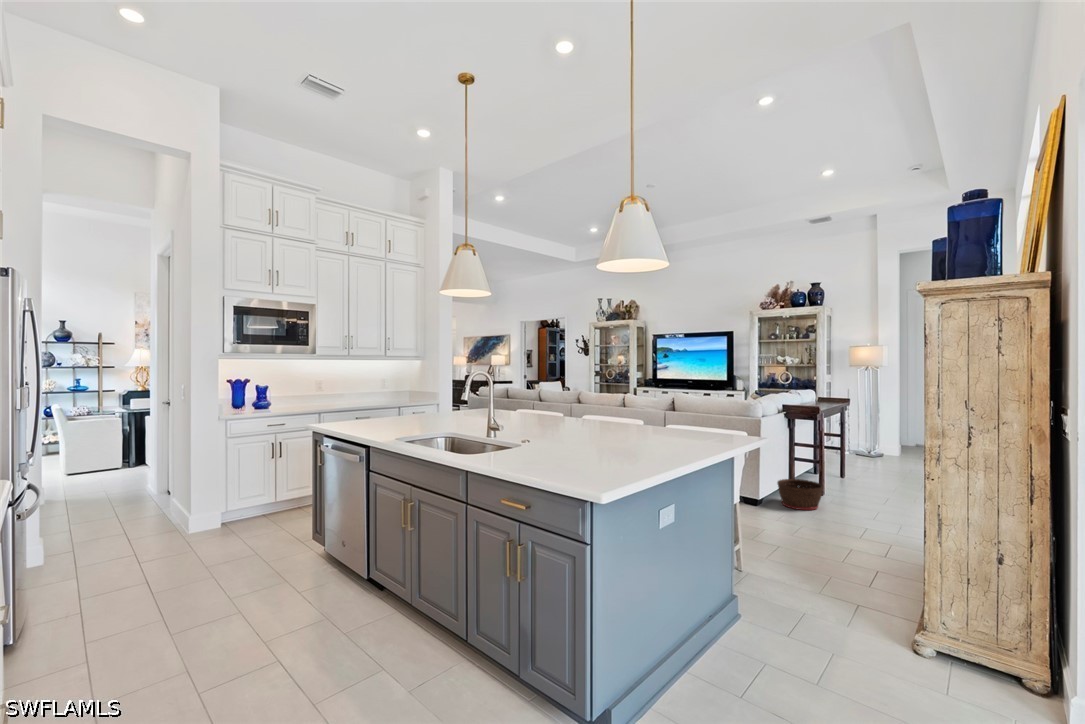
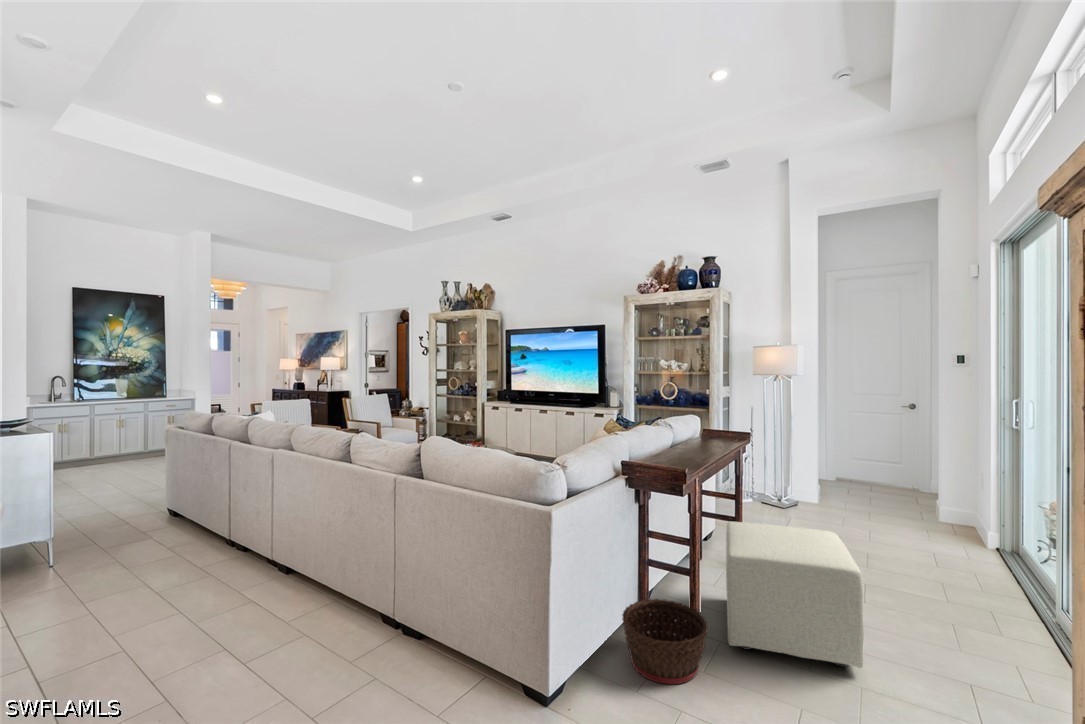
ottoman: none [832,446,906,510] -> present [726,522,864,668]

